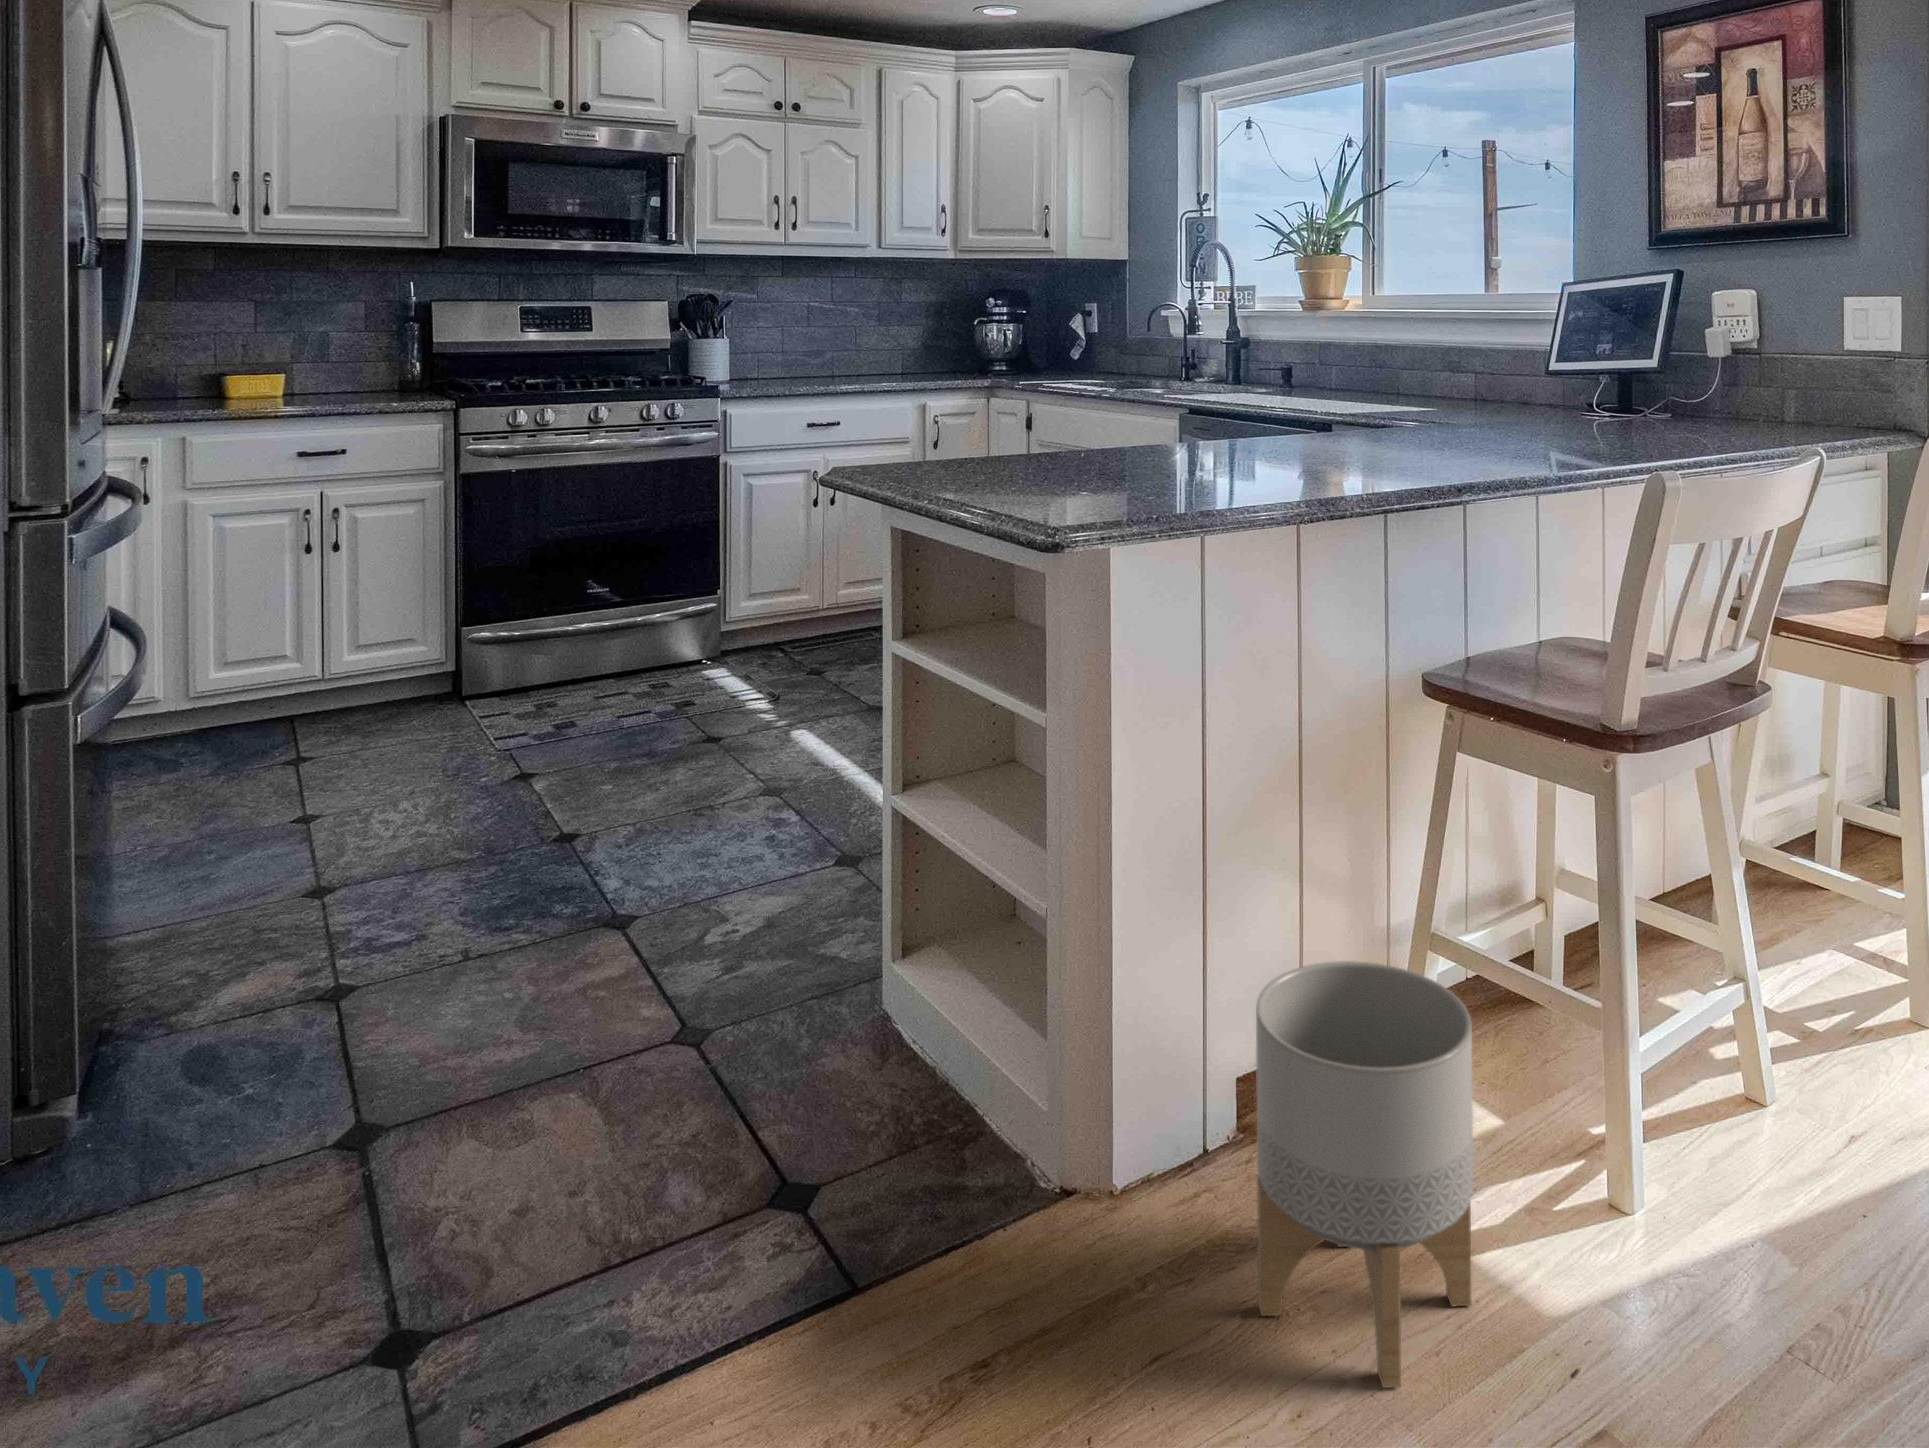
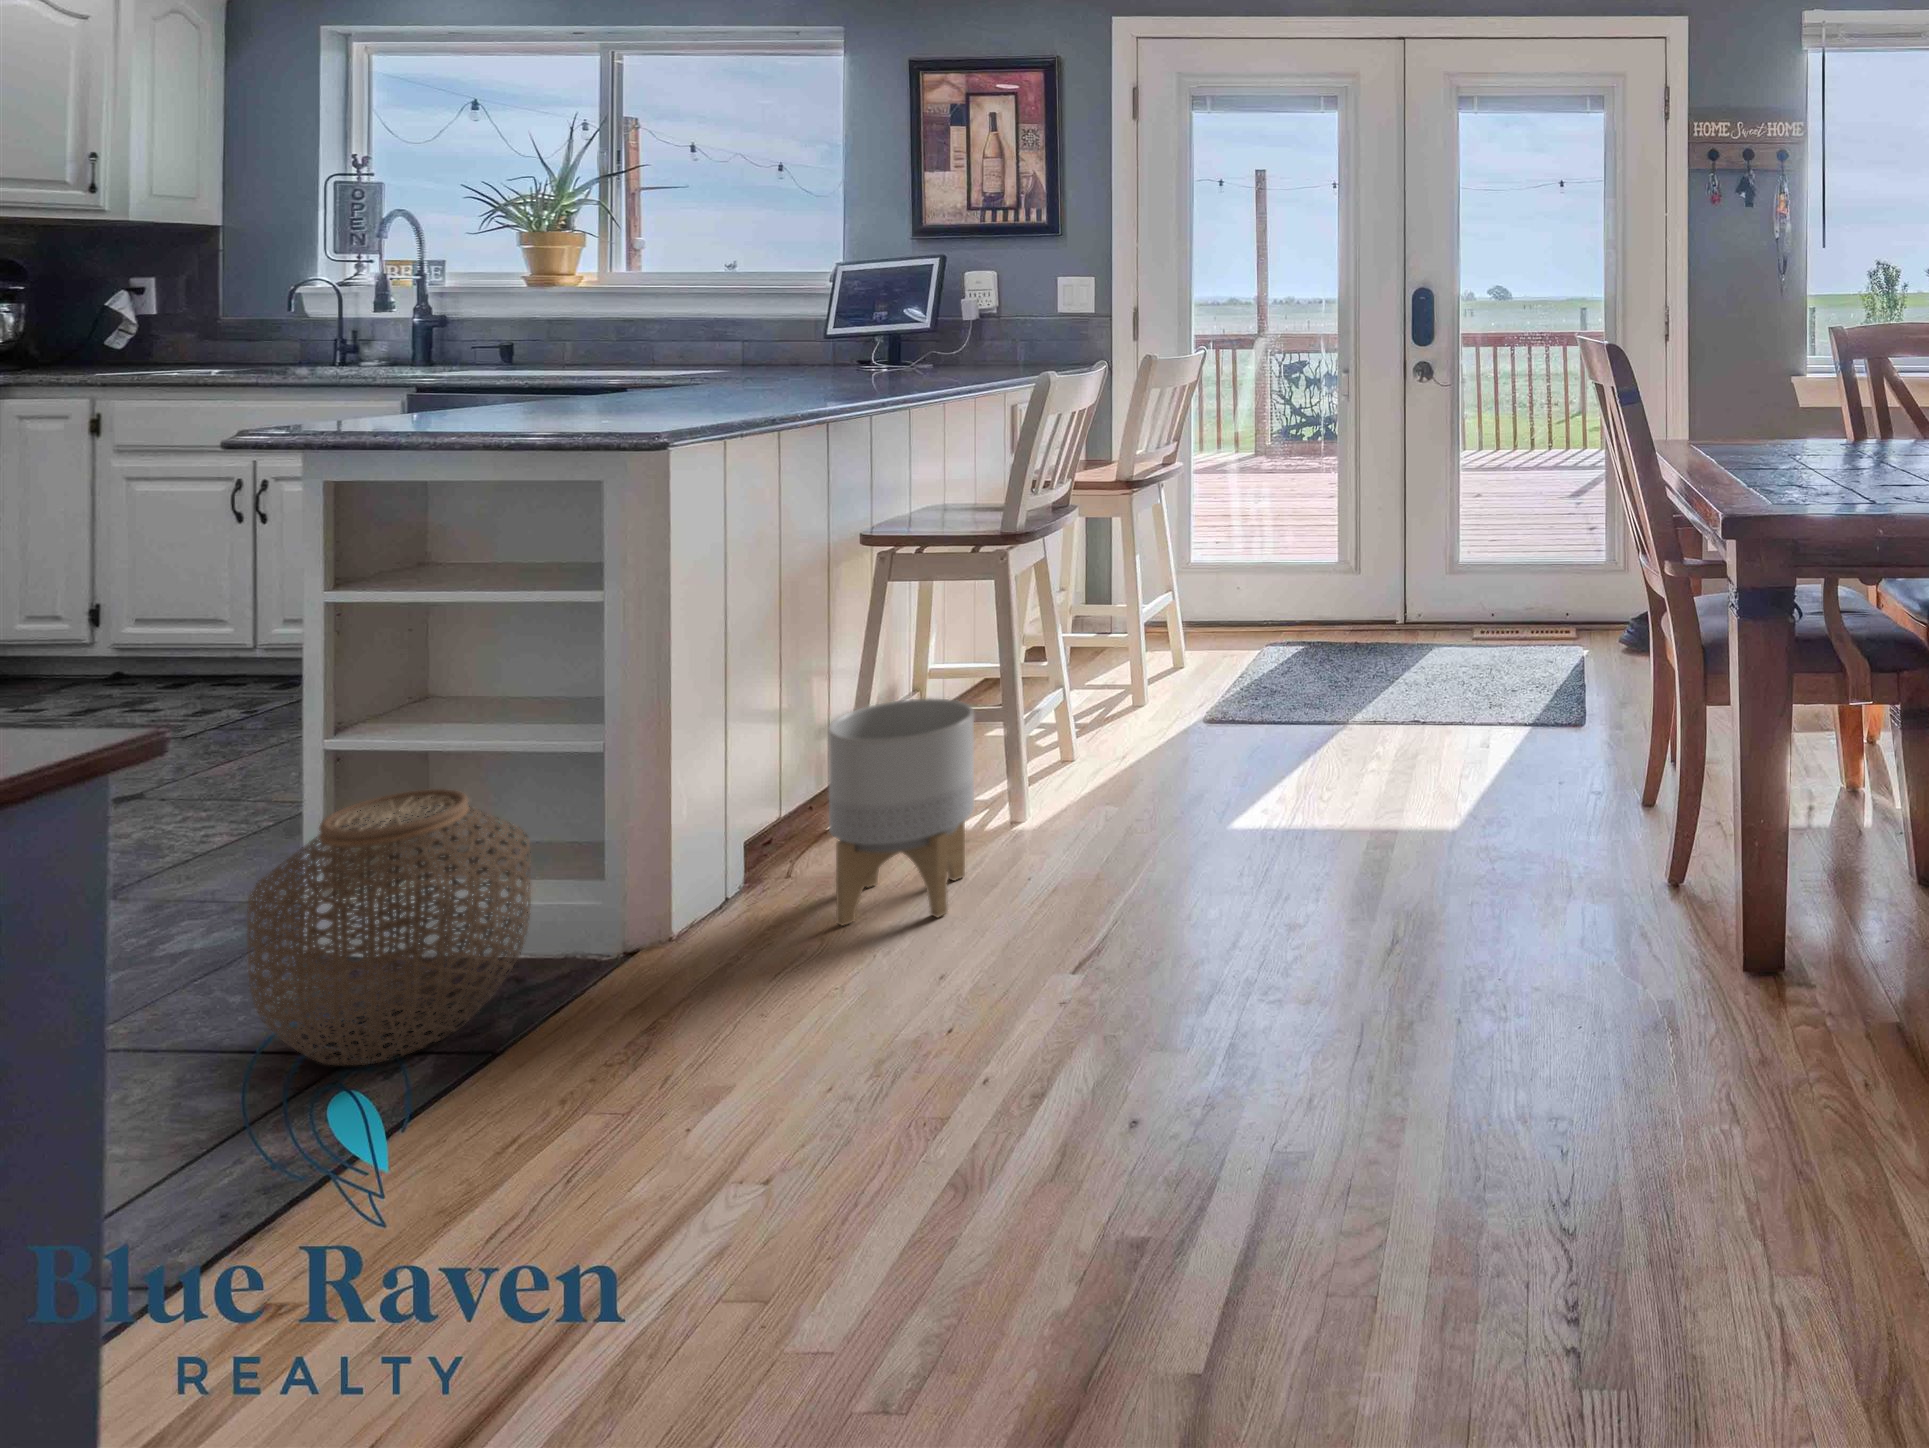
woven basket: none [659,910,925,1251] -> present [247,789,531,1066]

